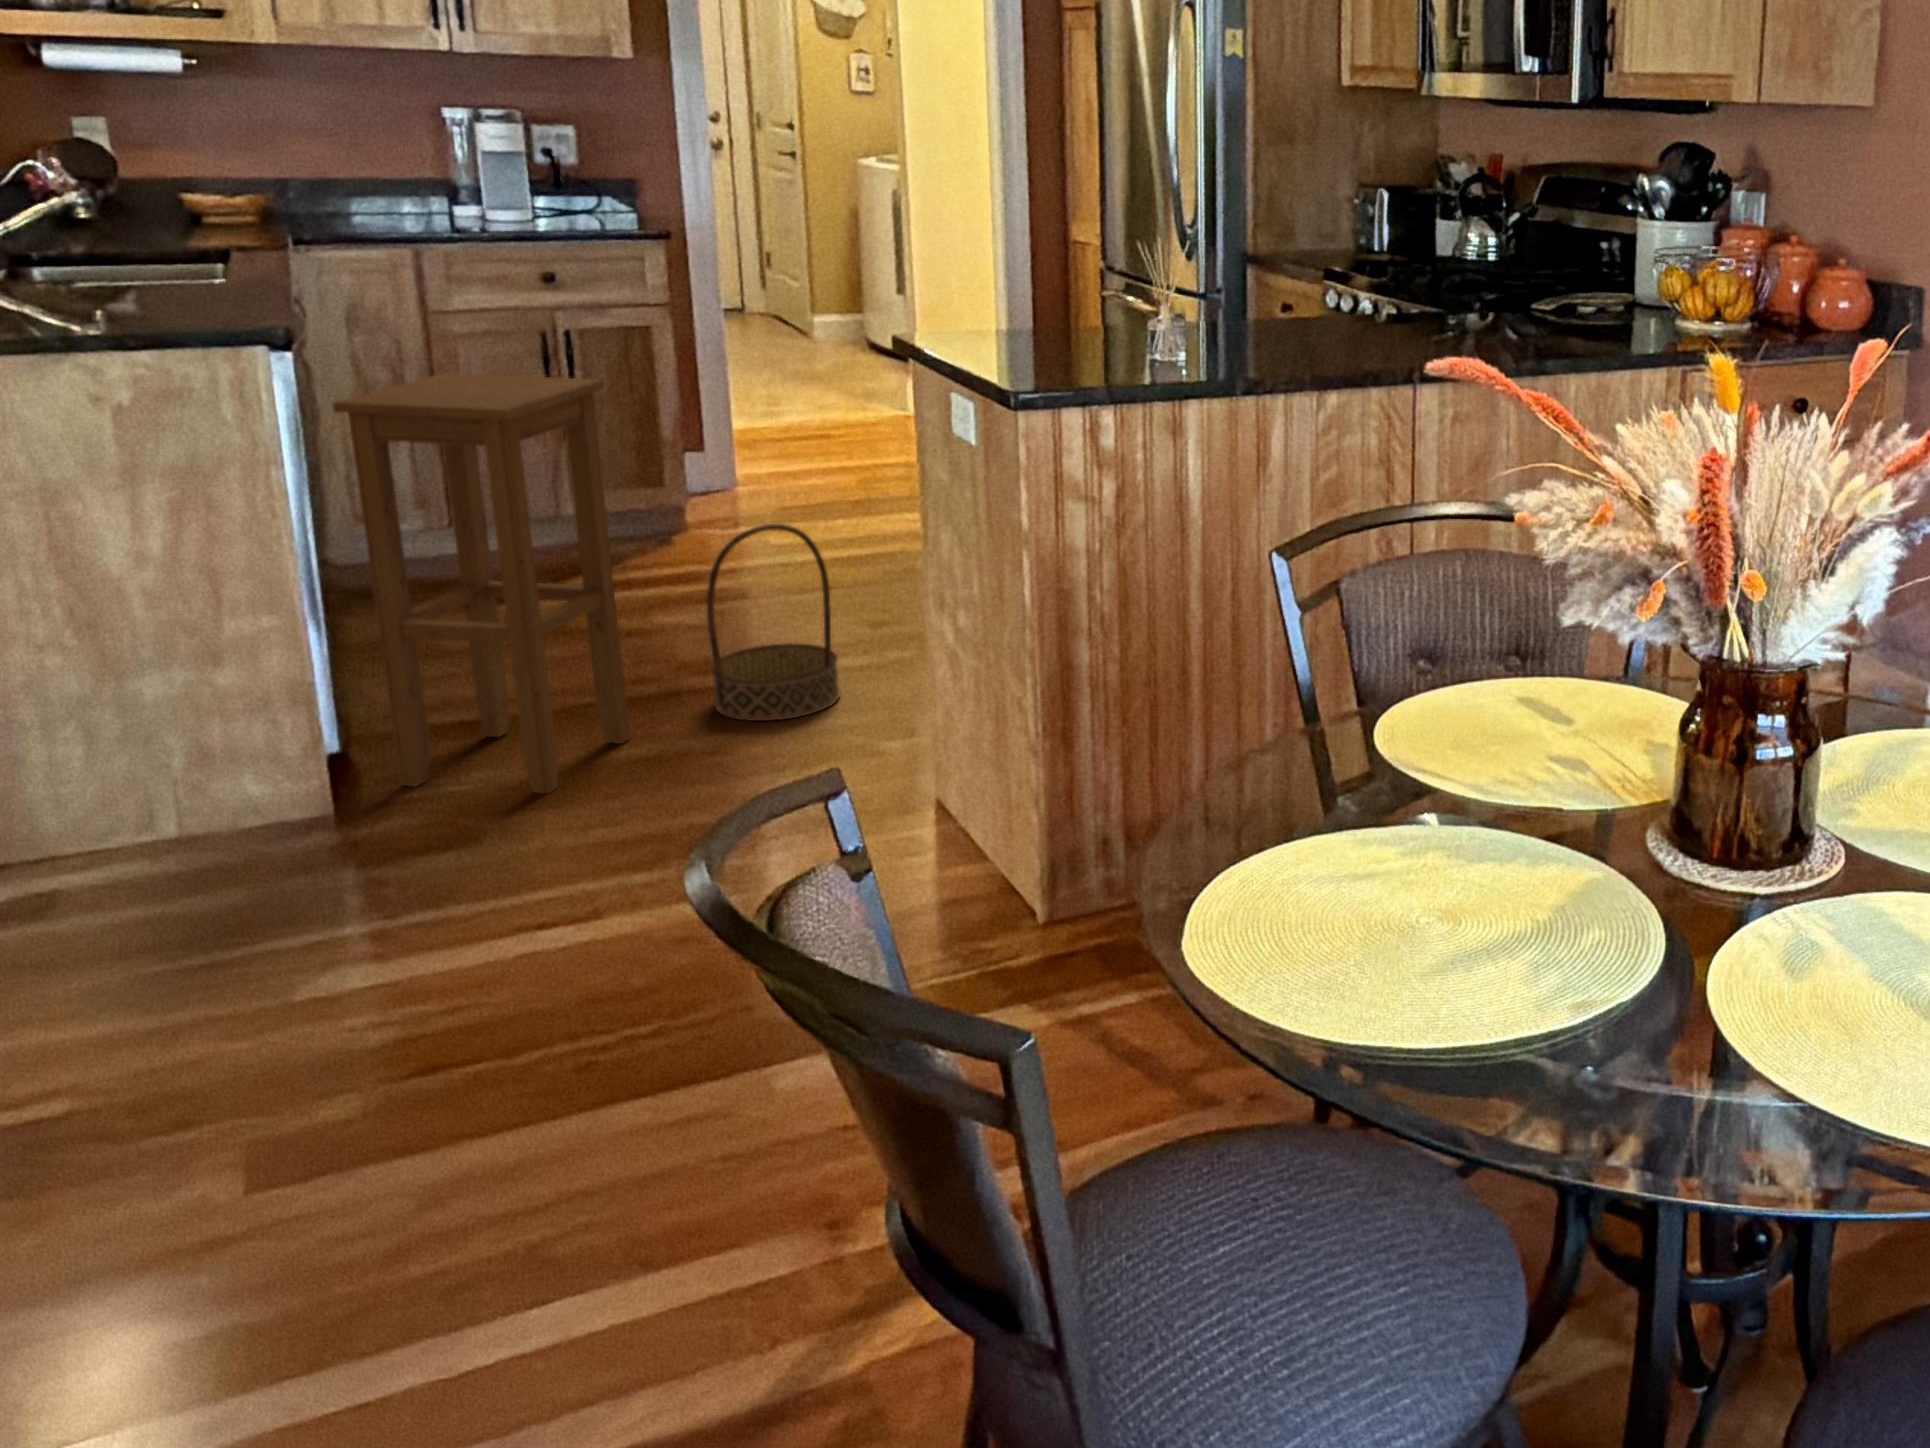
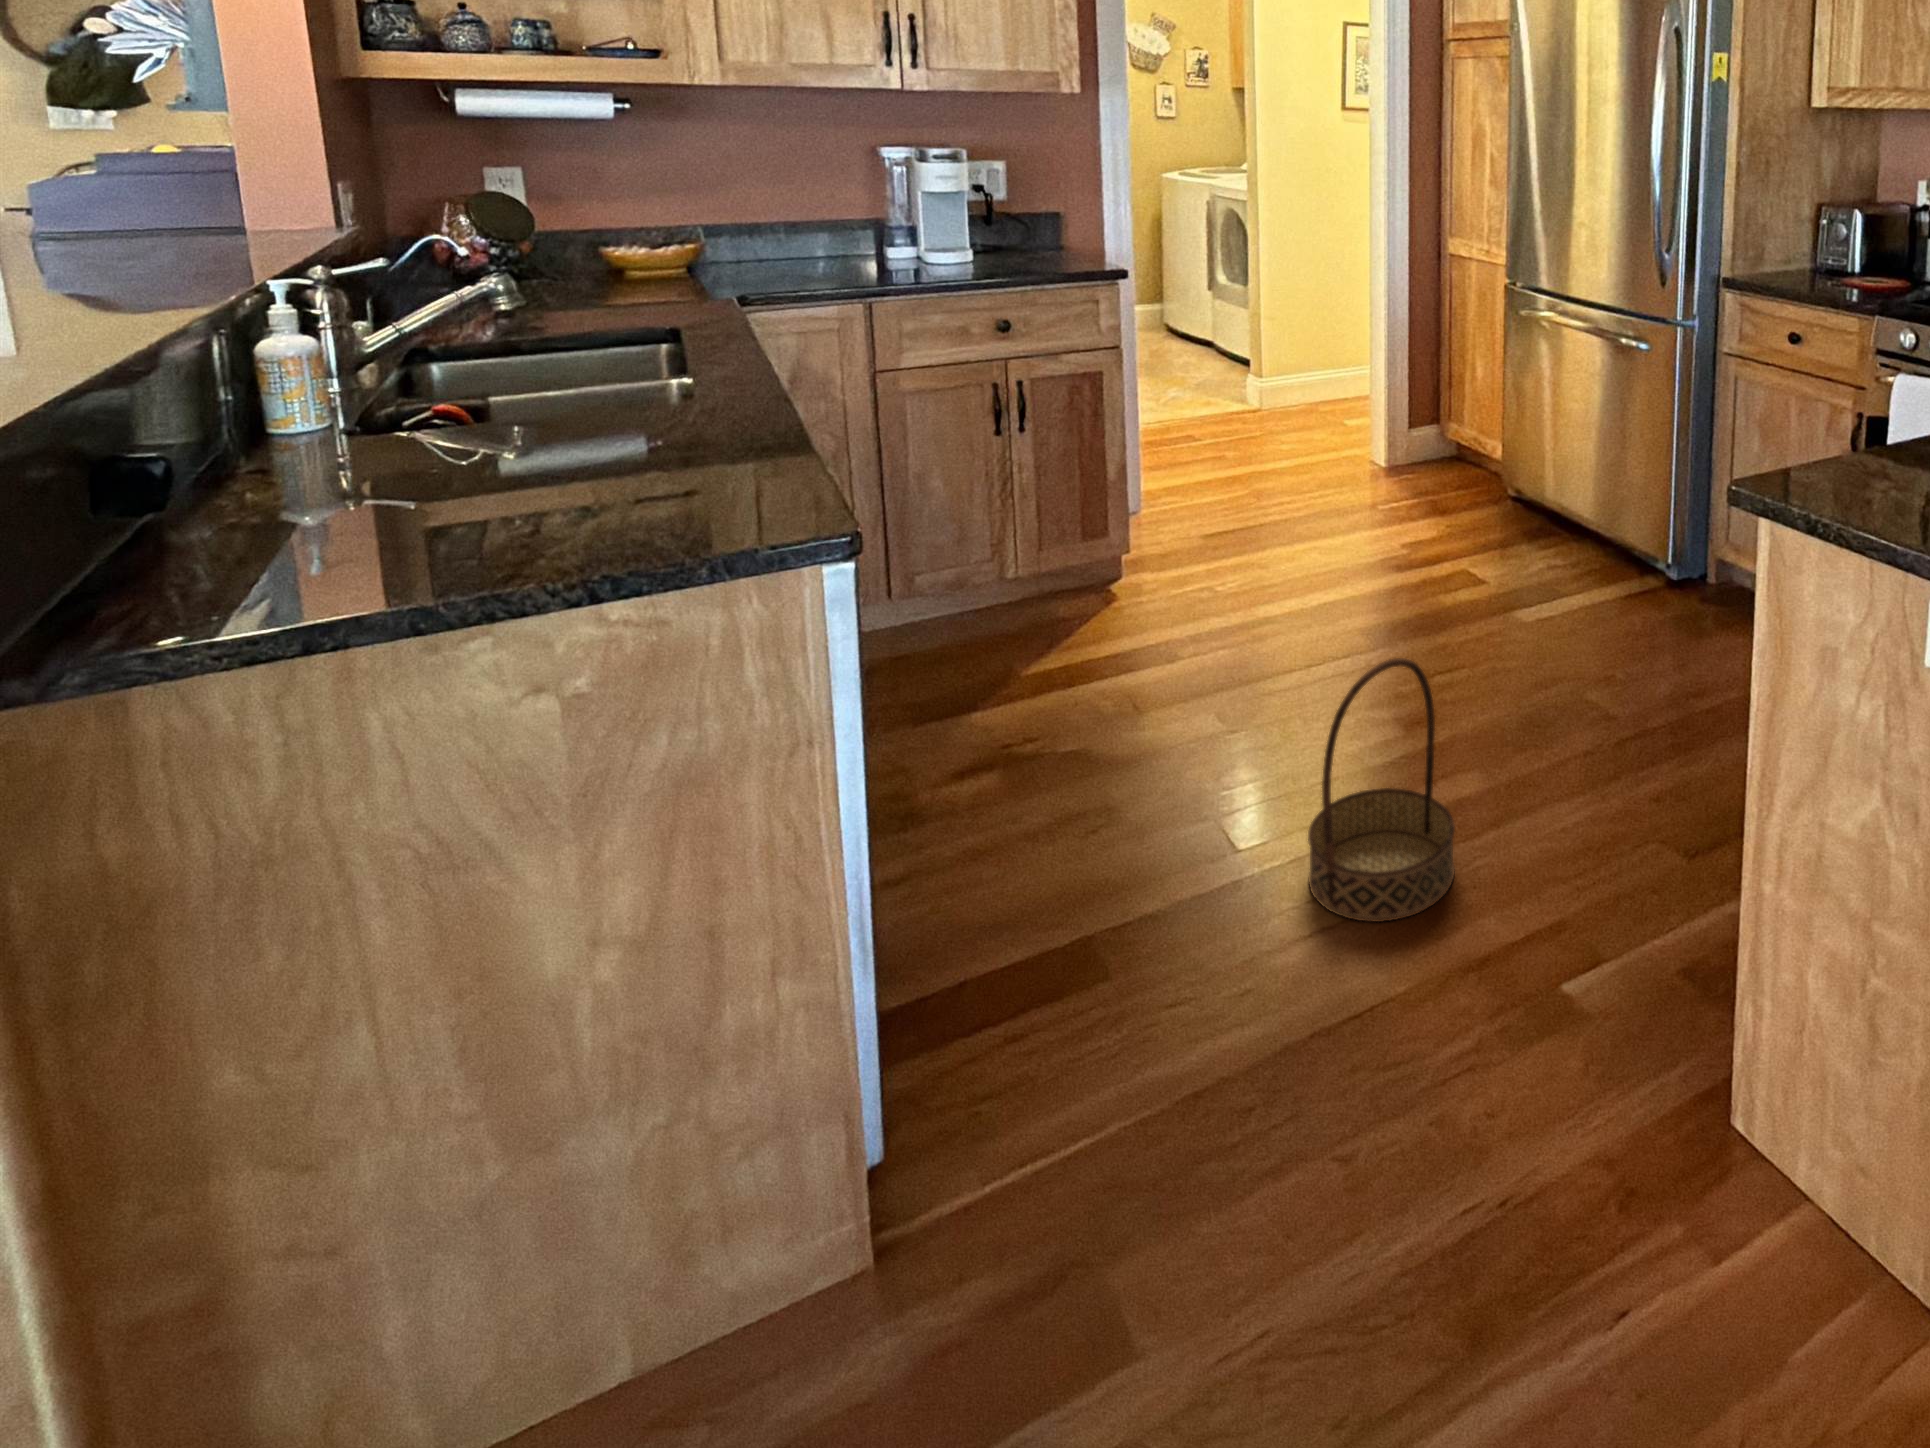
stool: present [333,373,630,793] -> none [915,512,1239,1127]

